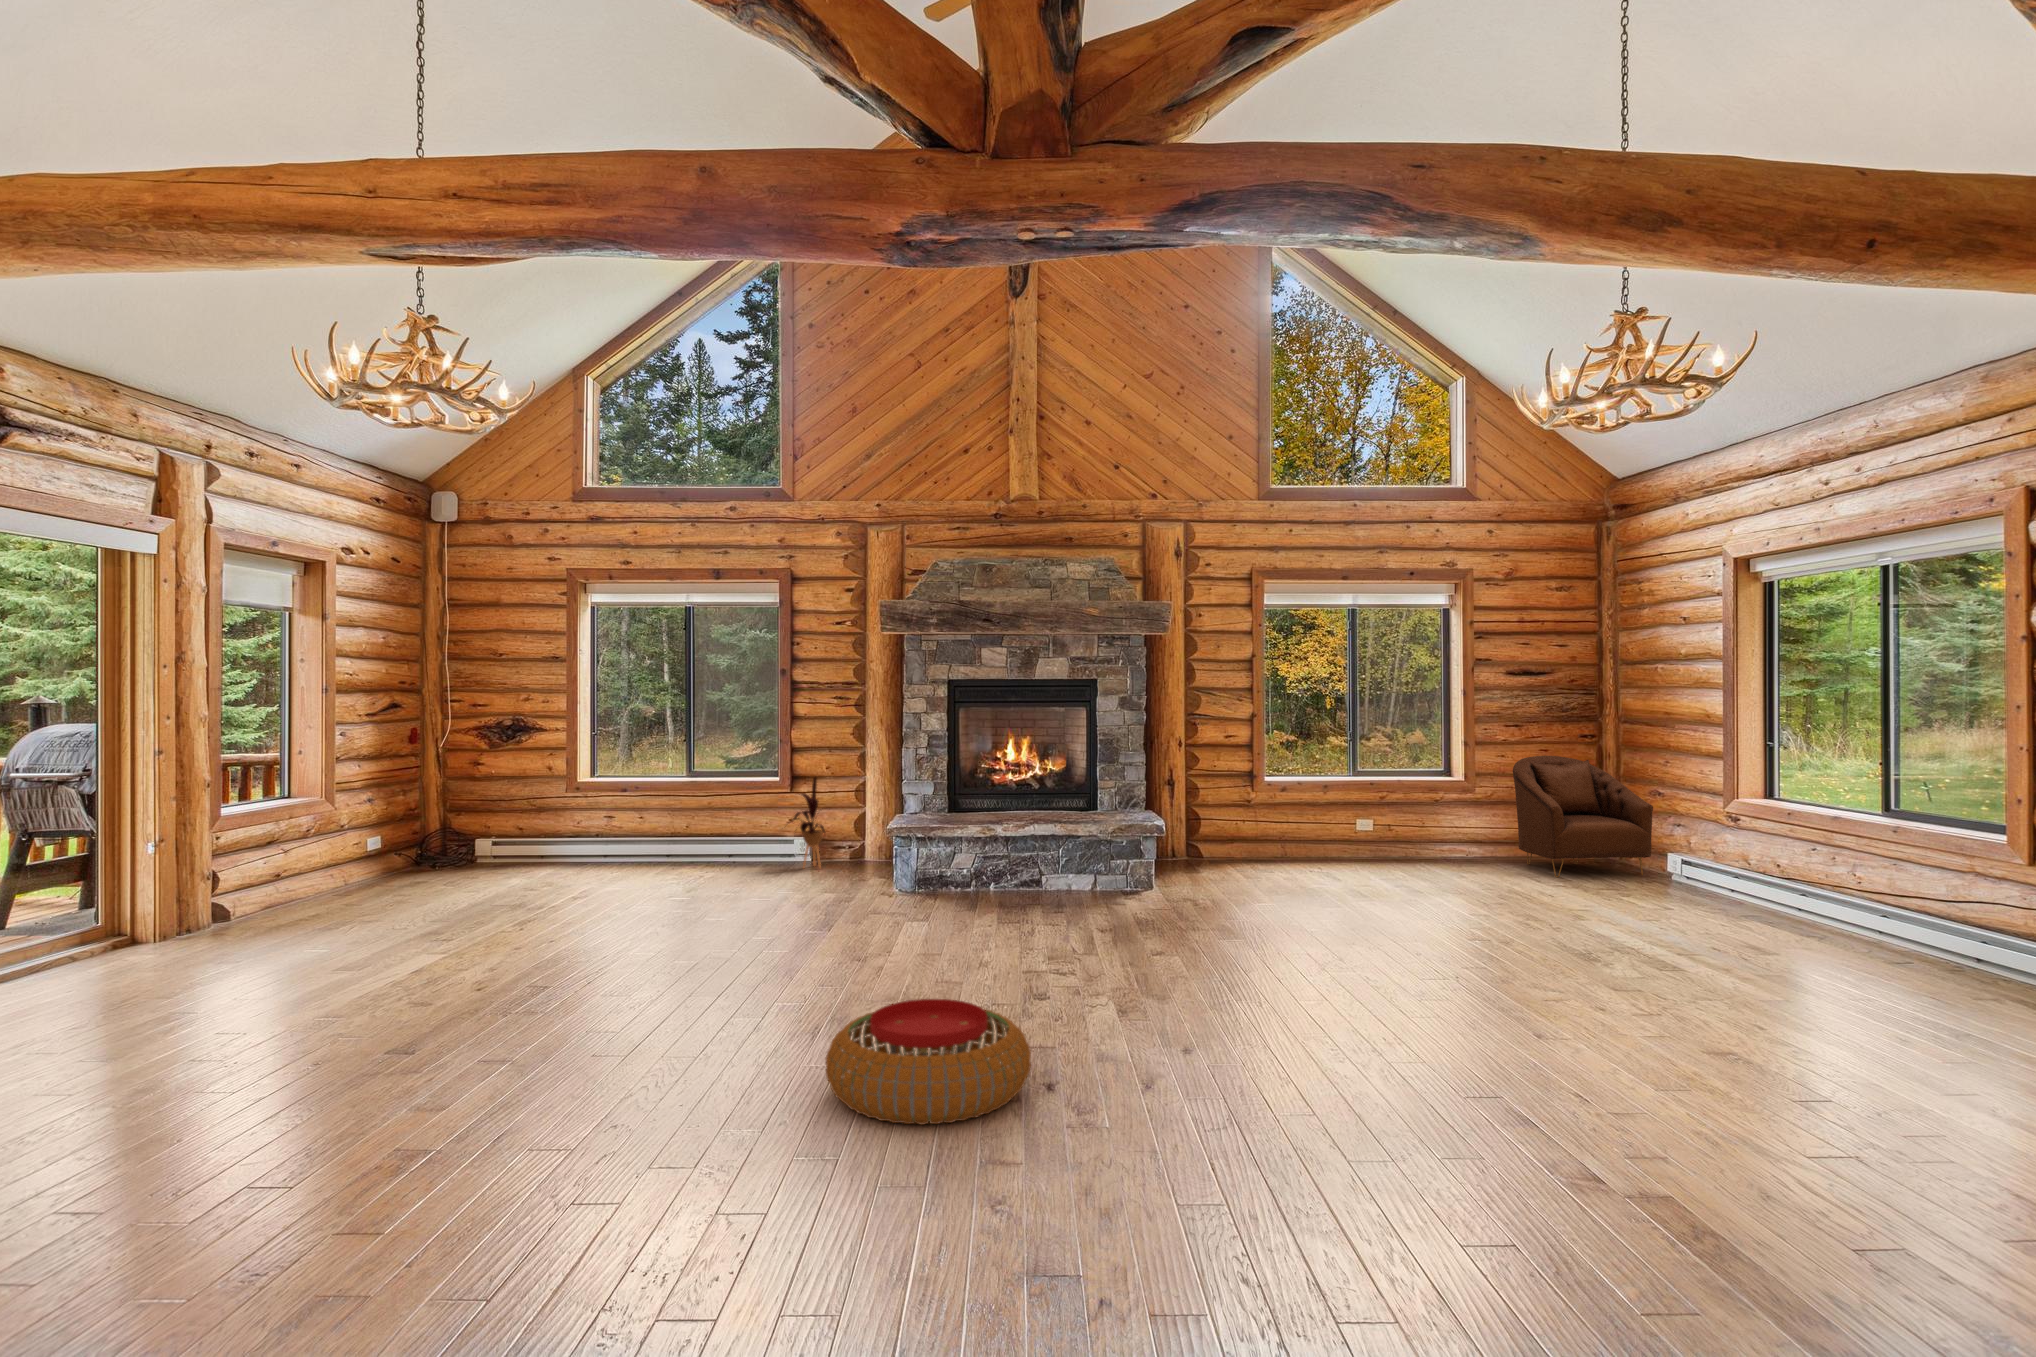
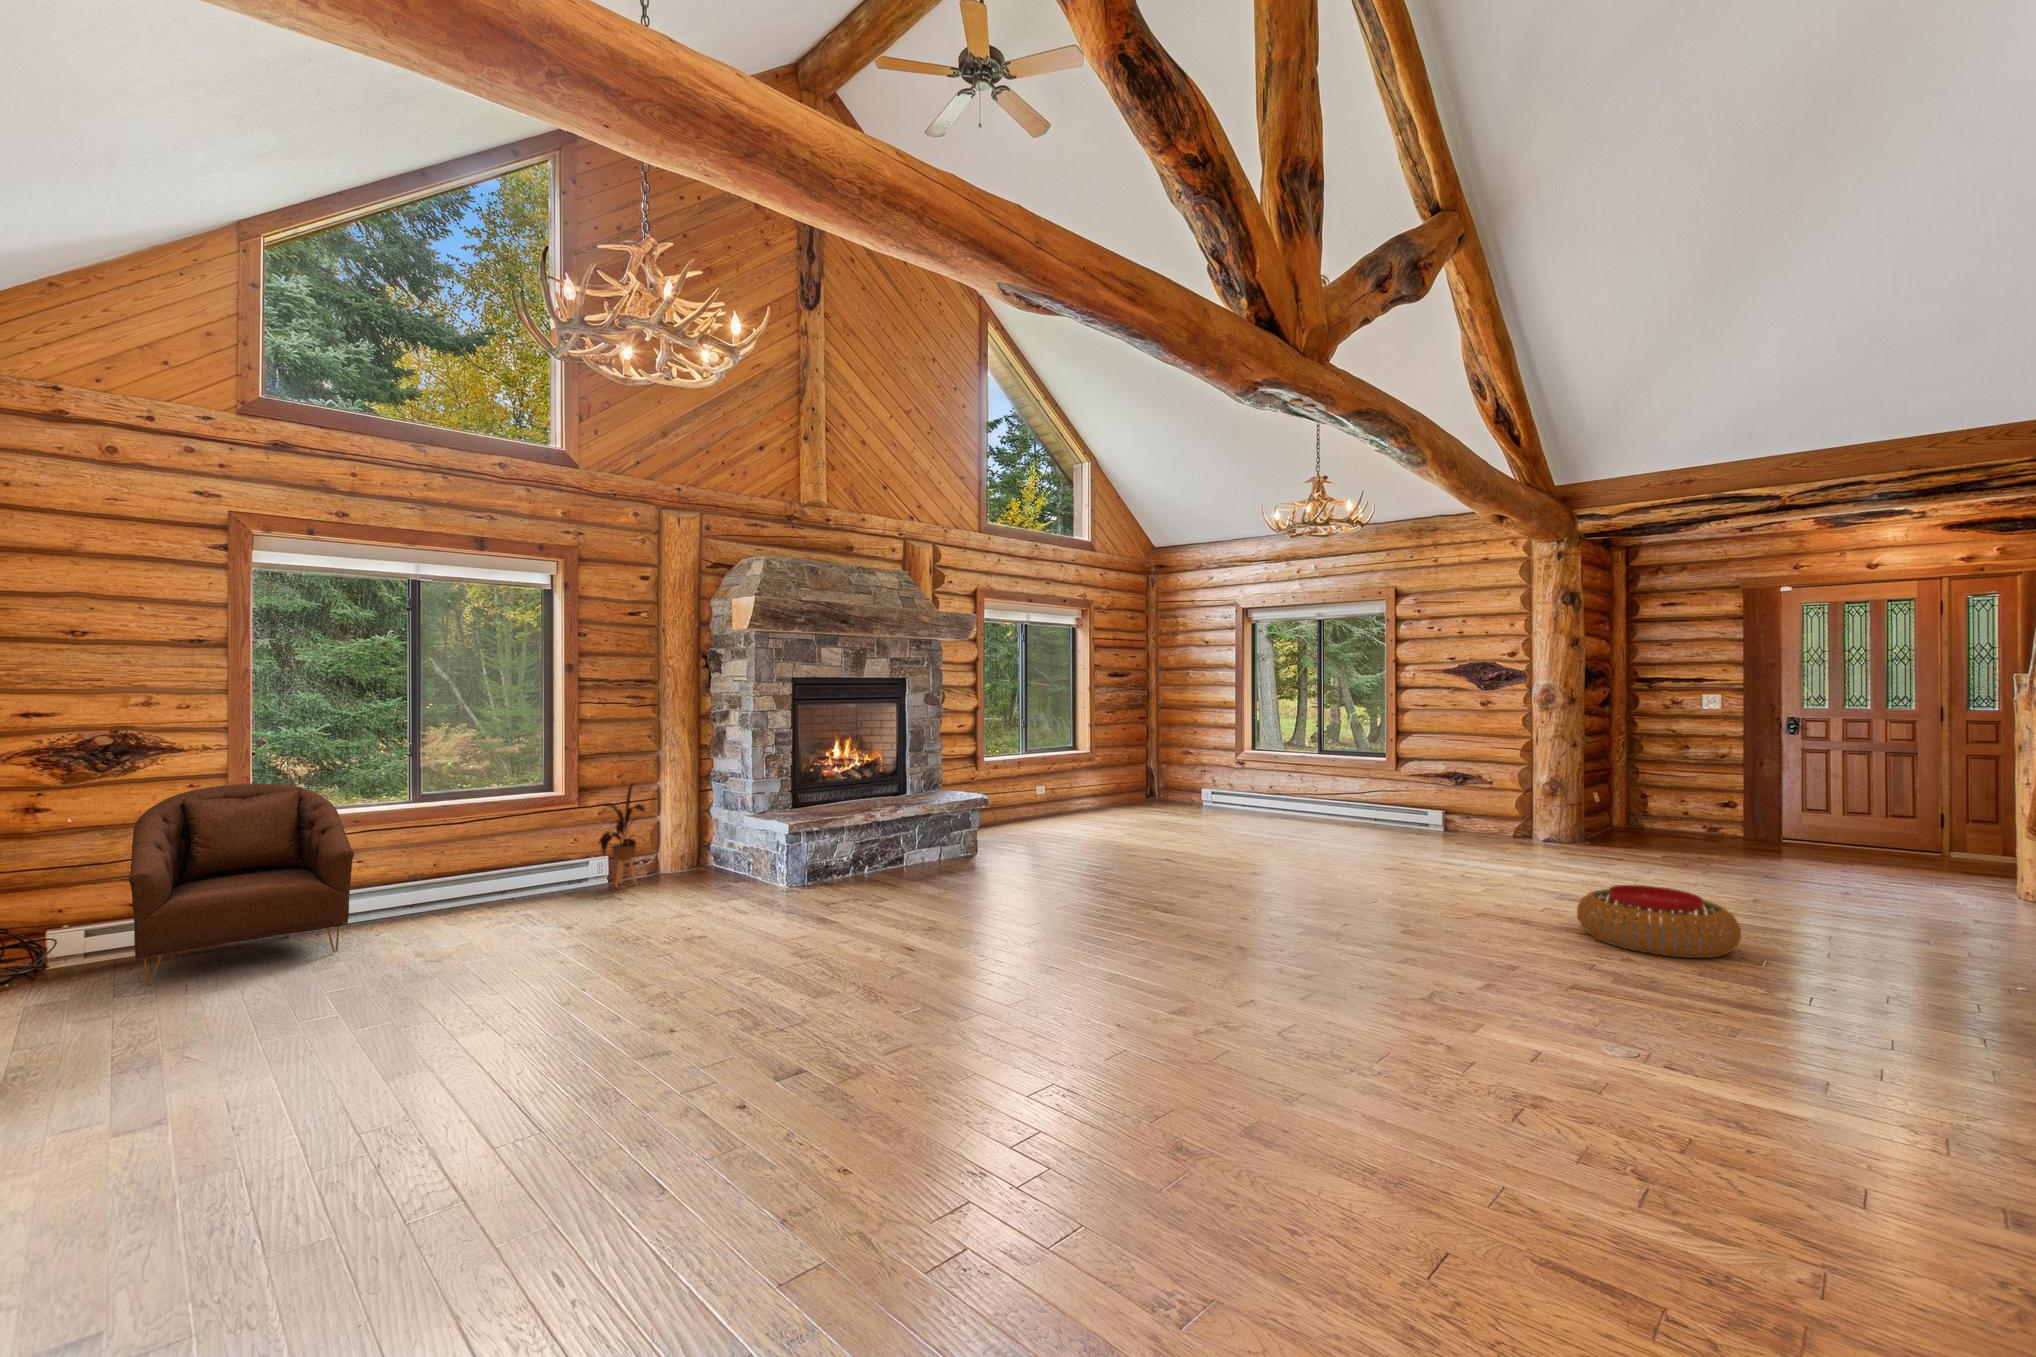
armchair: present [1513,756,1653,877] -> present [129,783,354,986]
pouf: present [826,999,1031,1125] -> present [1577,885,1741,958]

